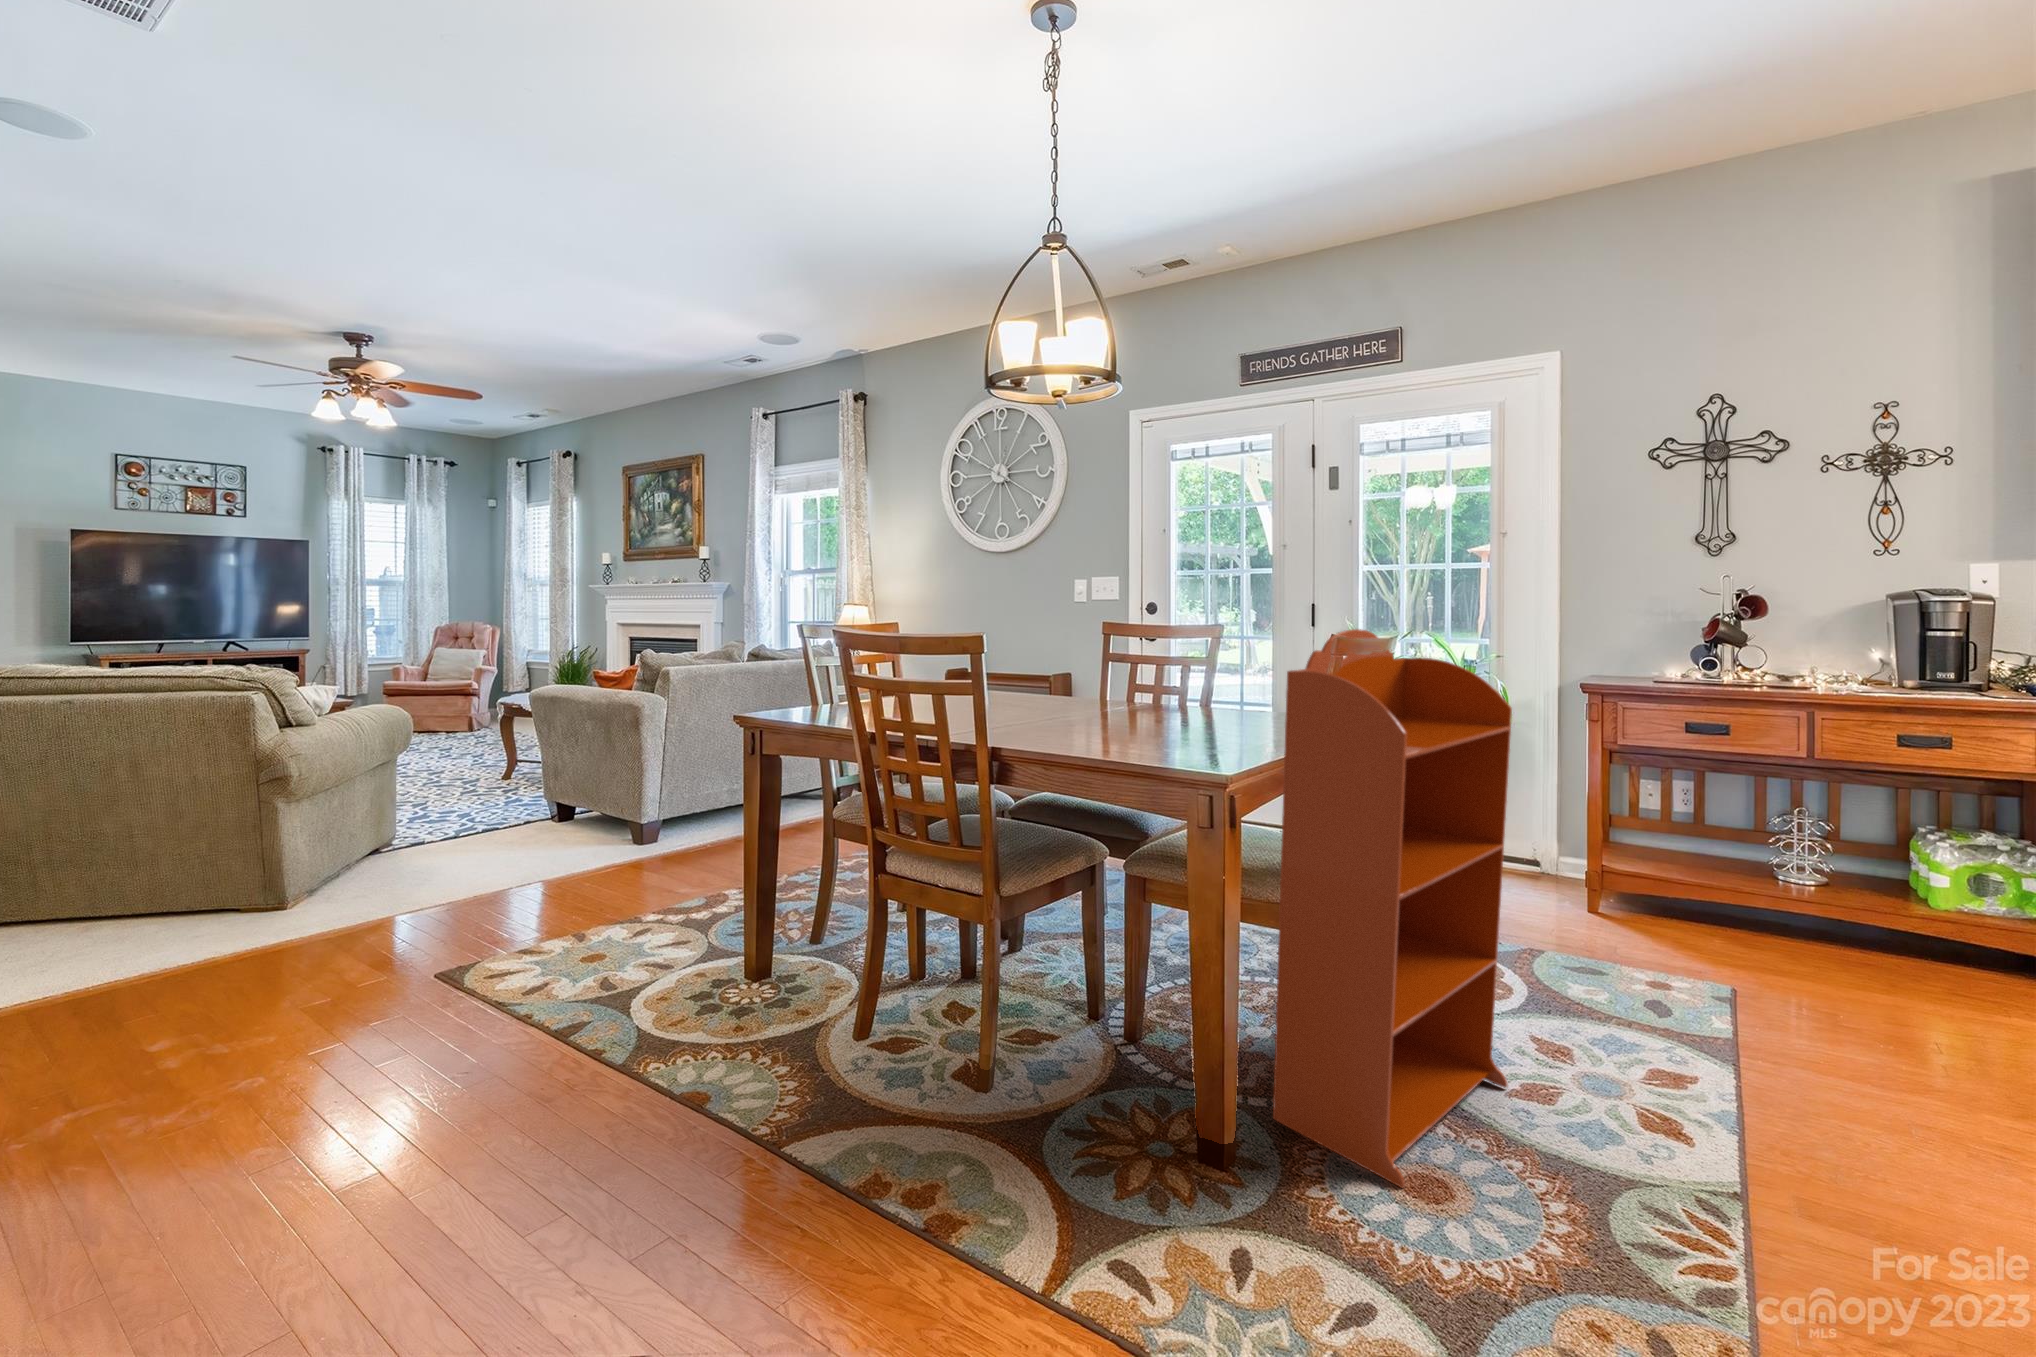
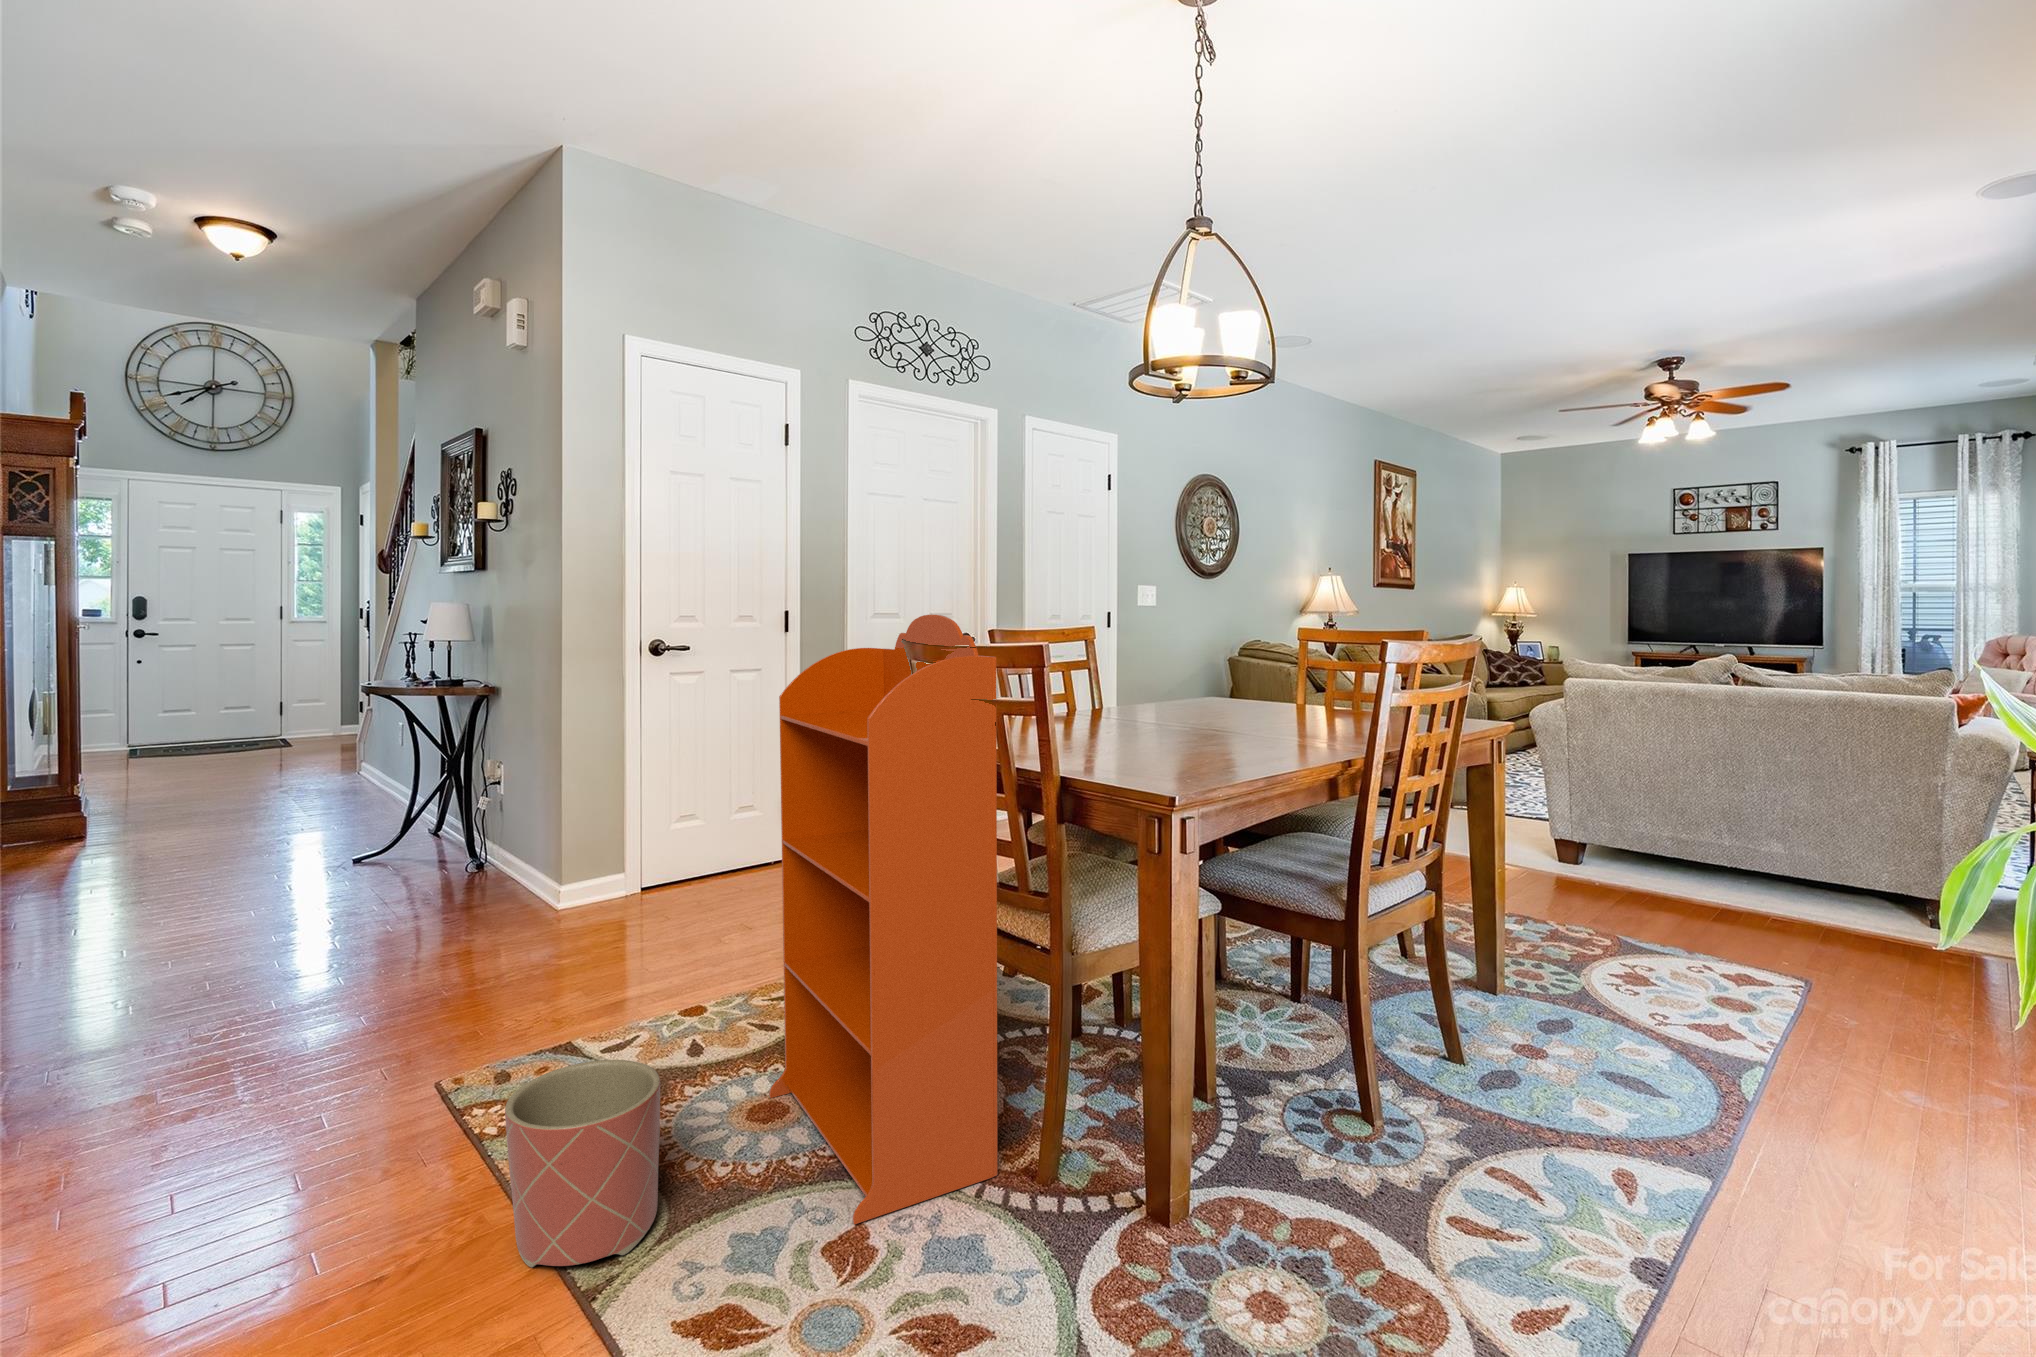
planter: none [1626,1066,1804,1278] -> present [505,1060,660,1267]

